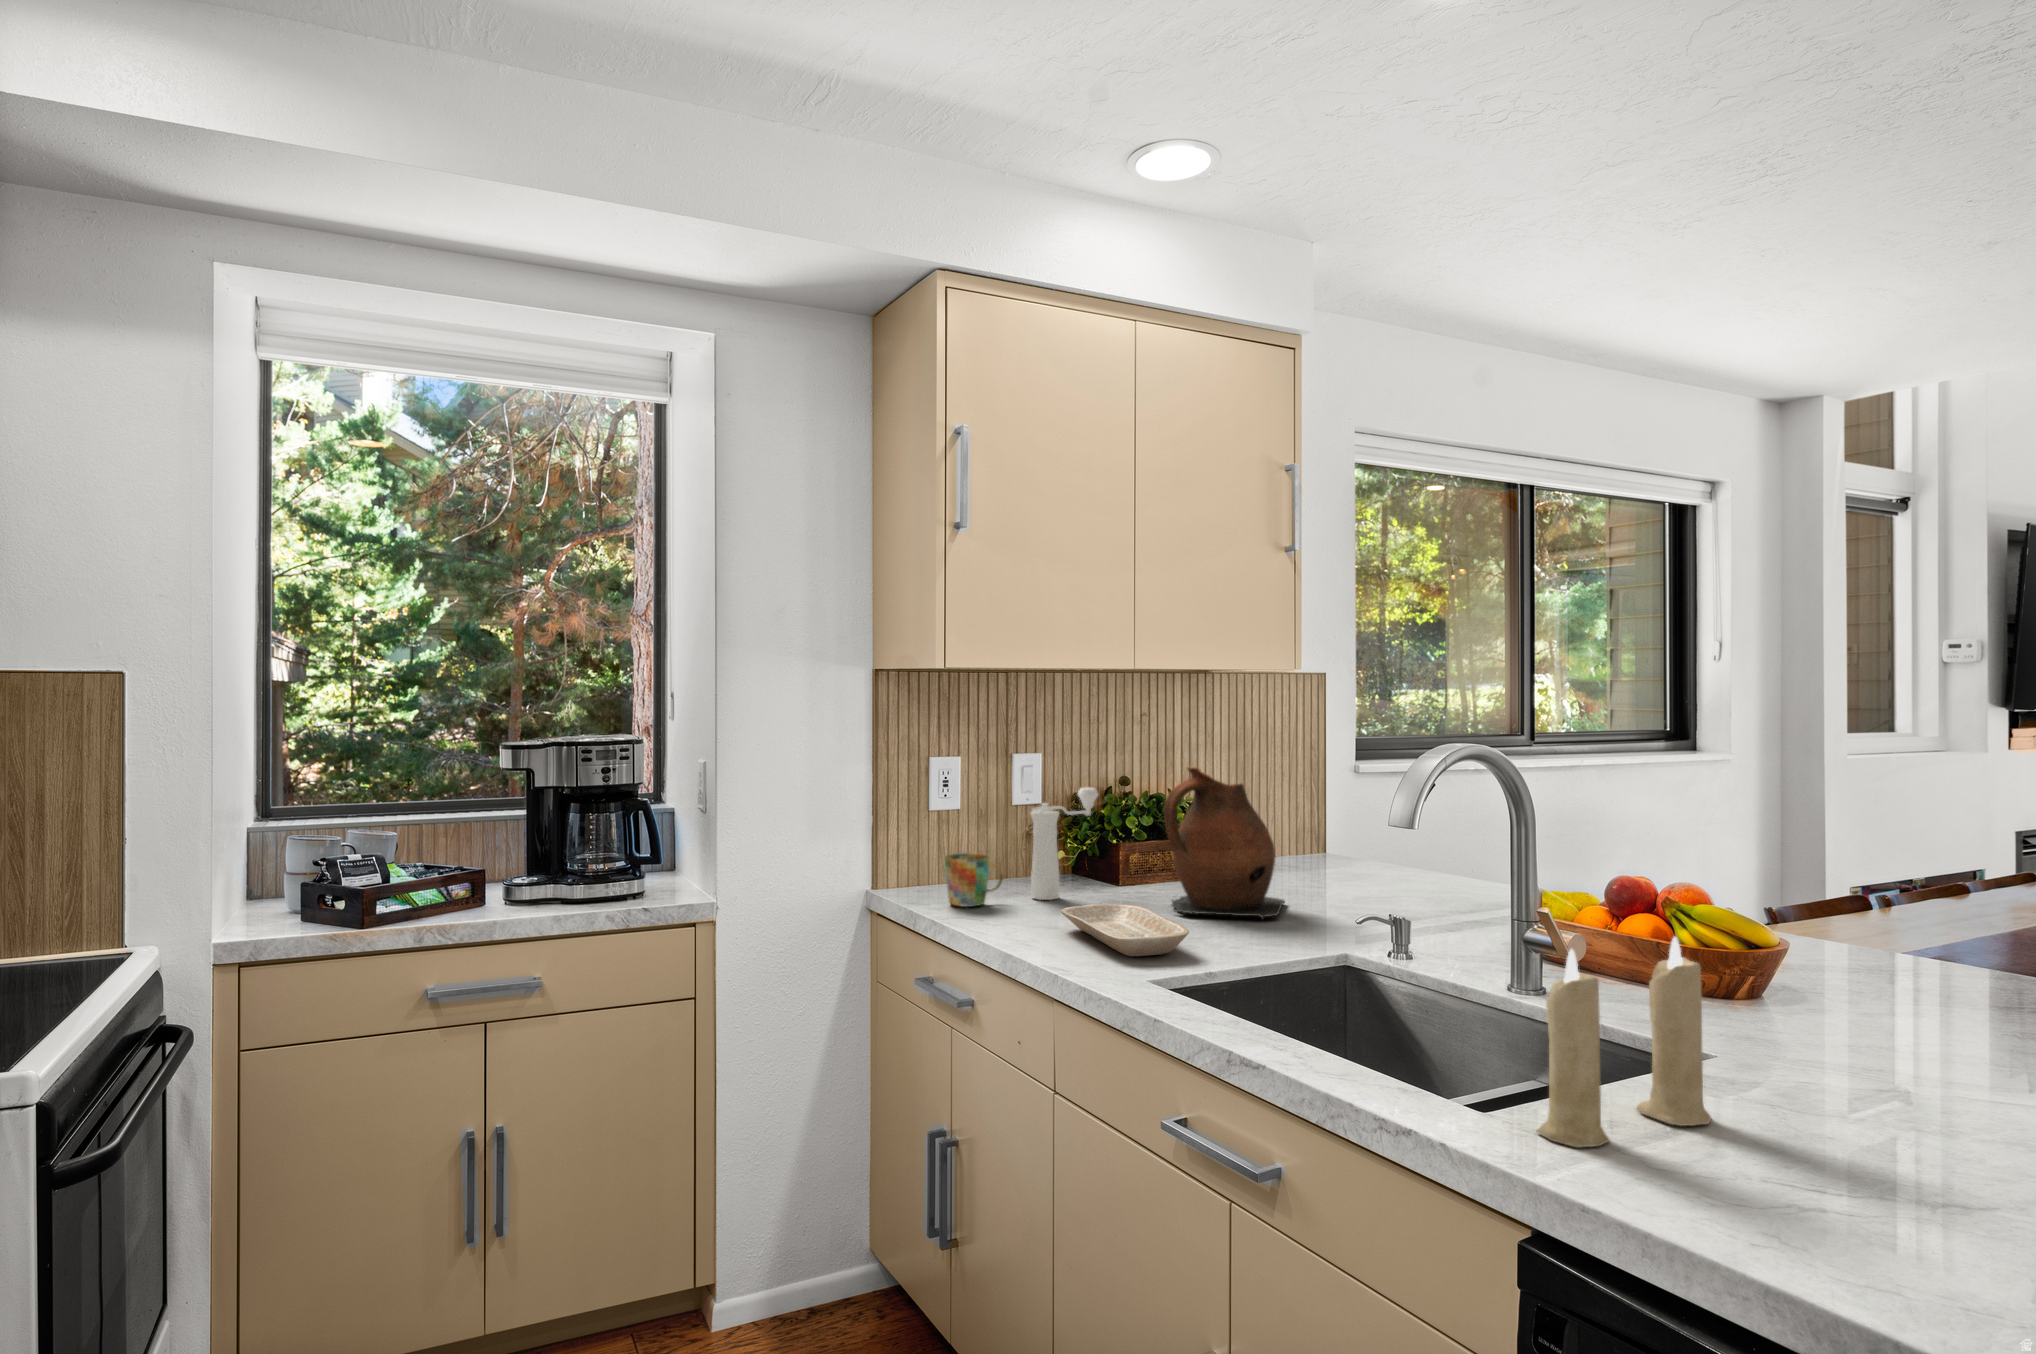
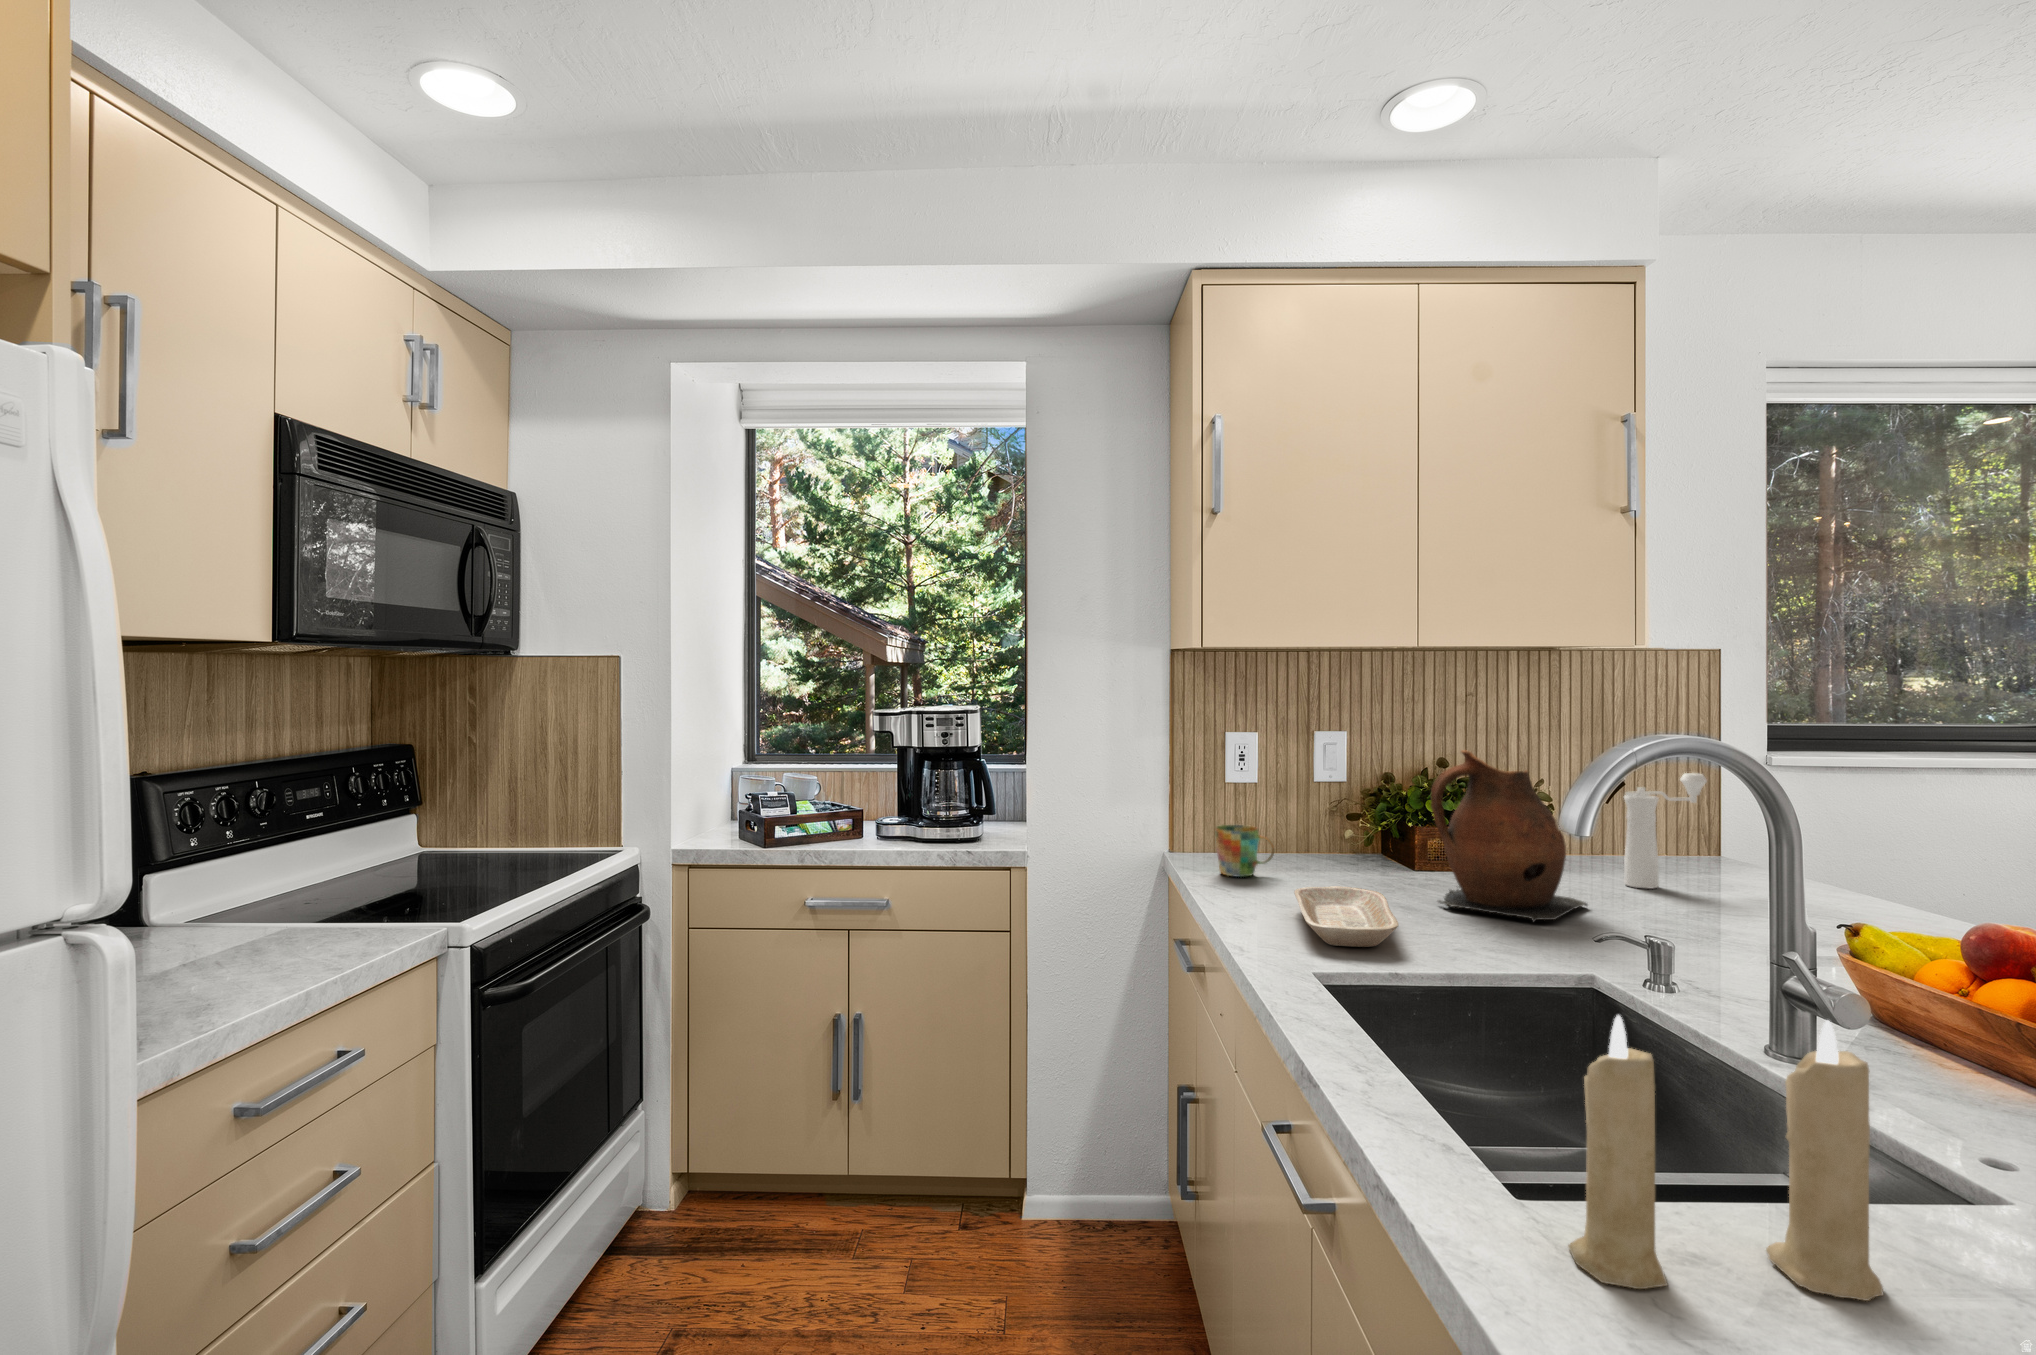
pepper mill: present [1031,788,1098,900] -> present [1624,773,1707,888]

